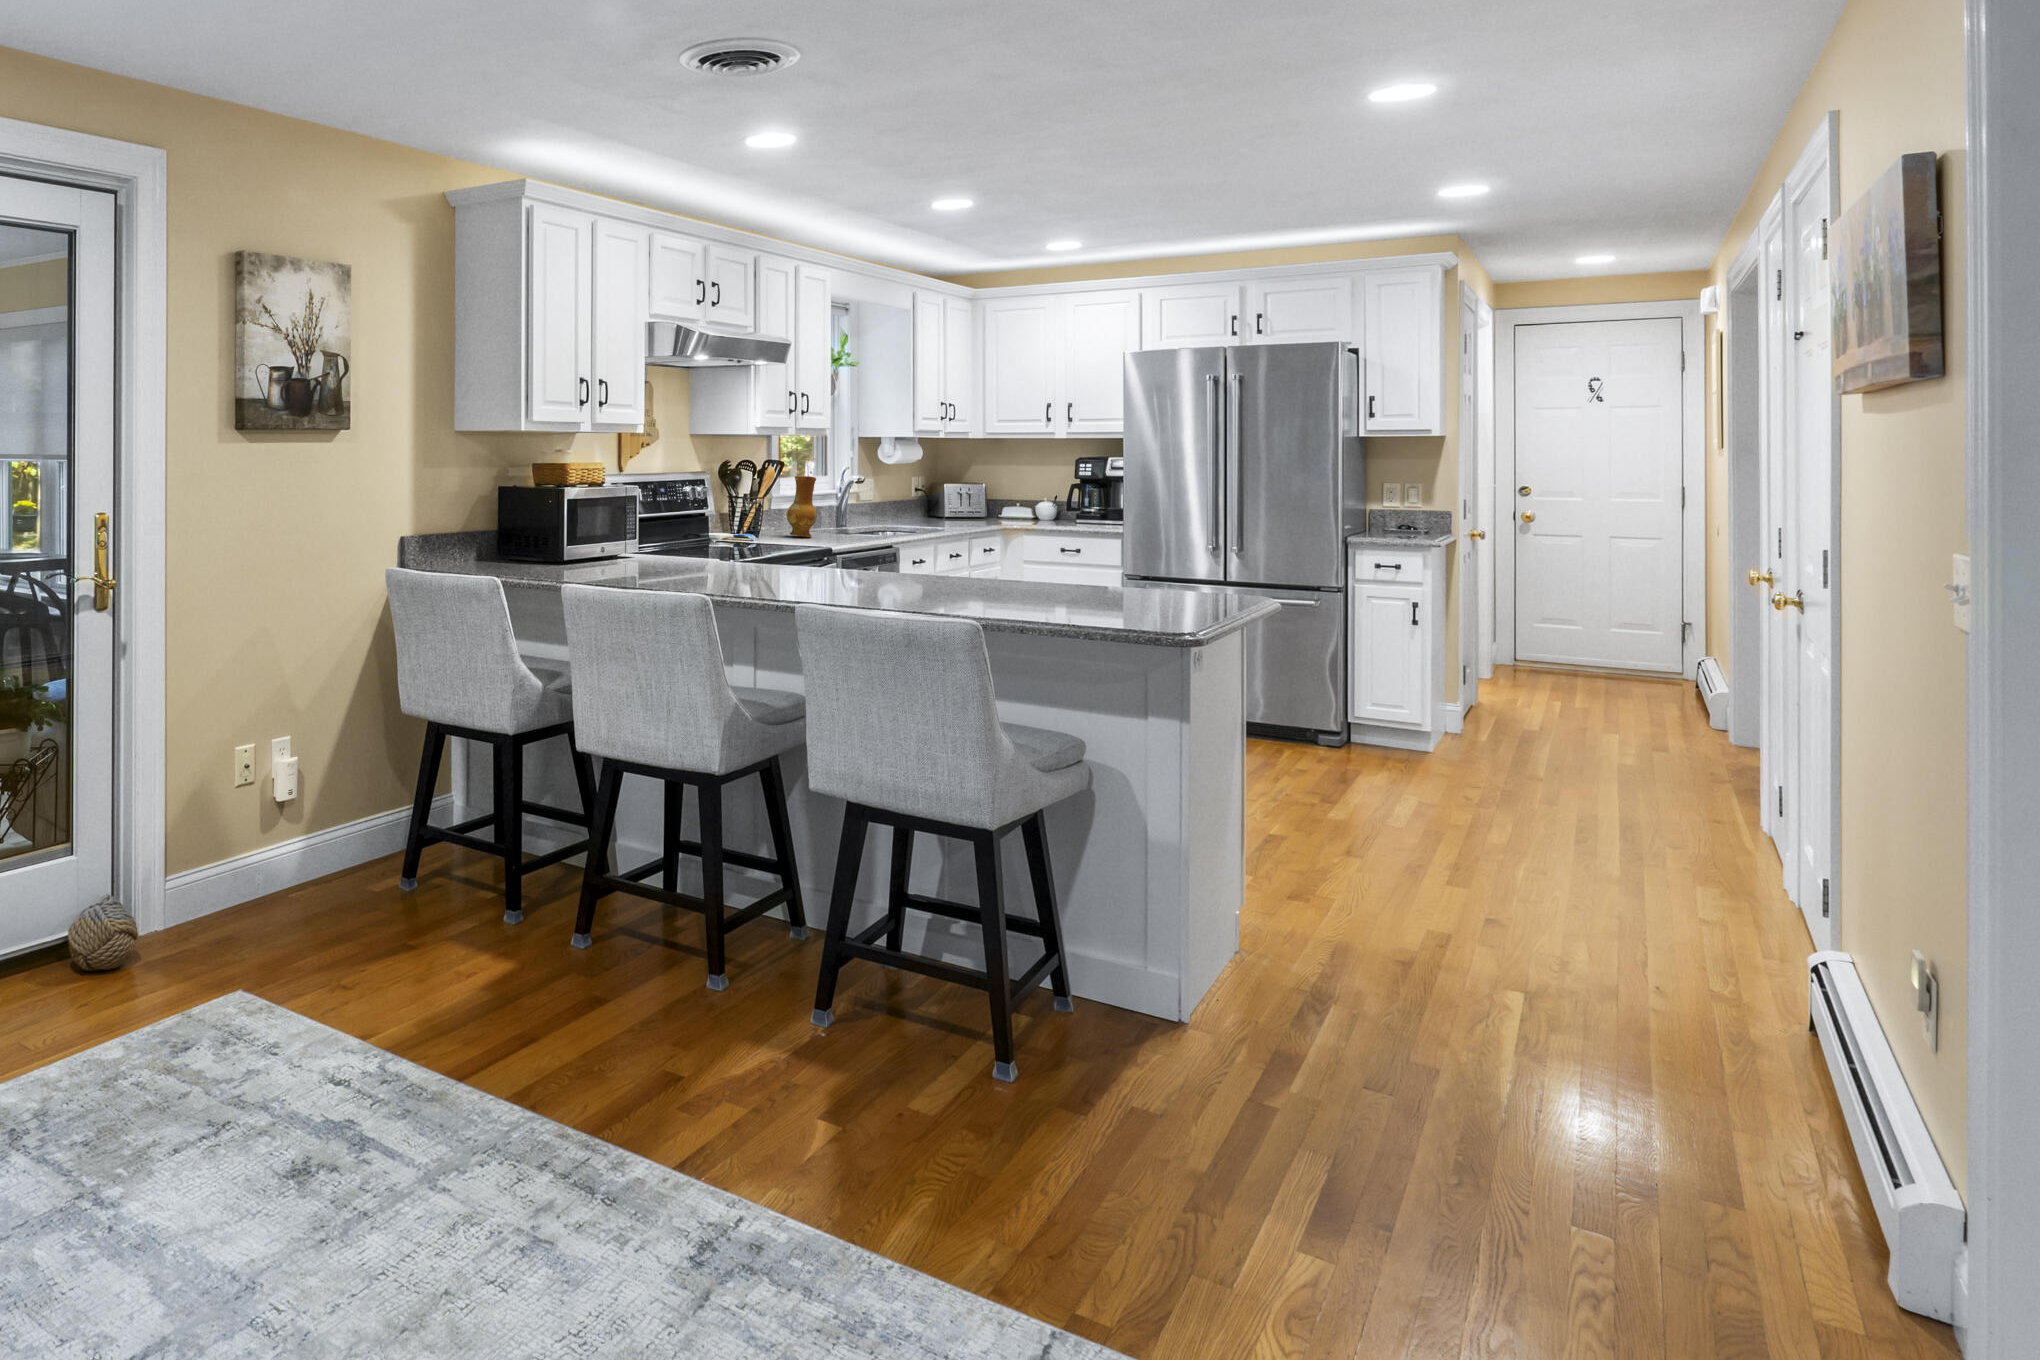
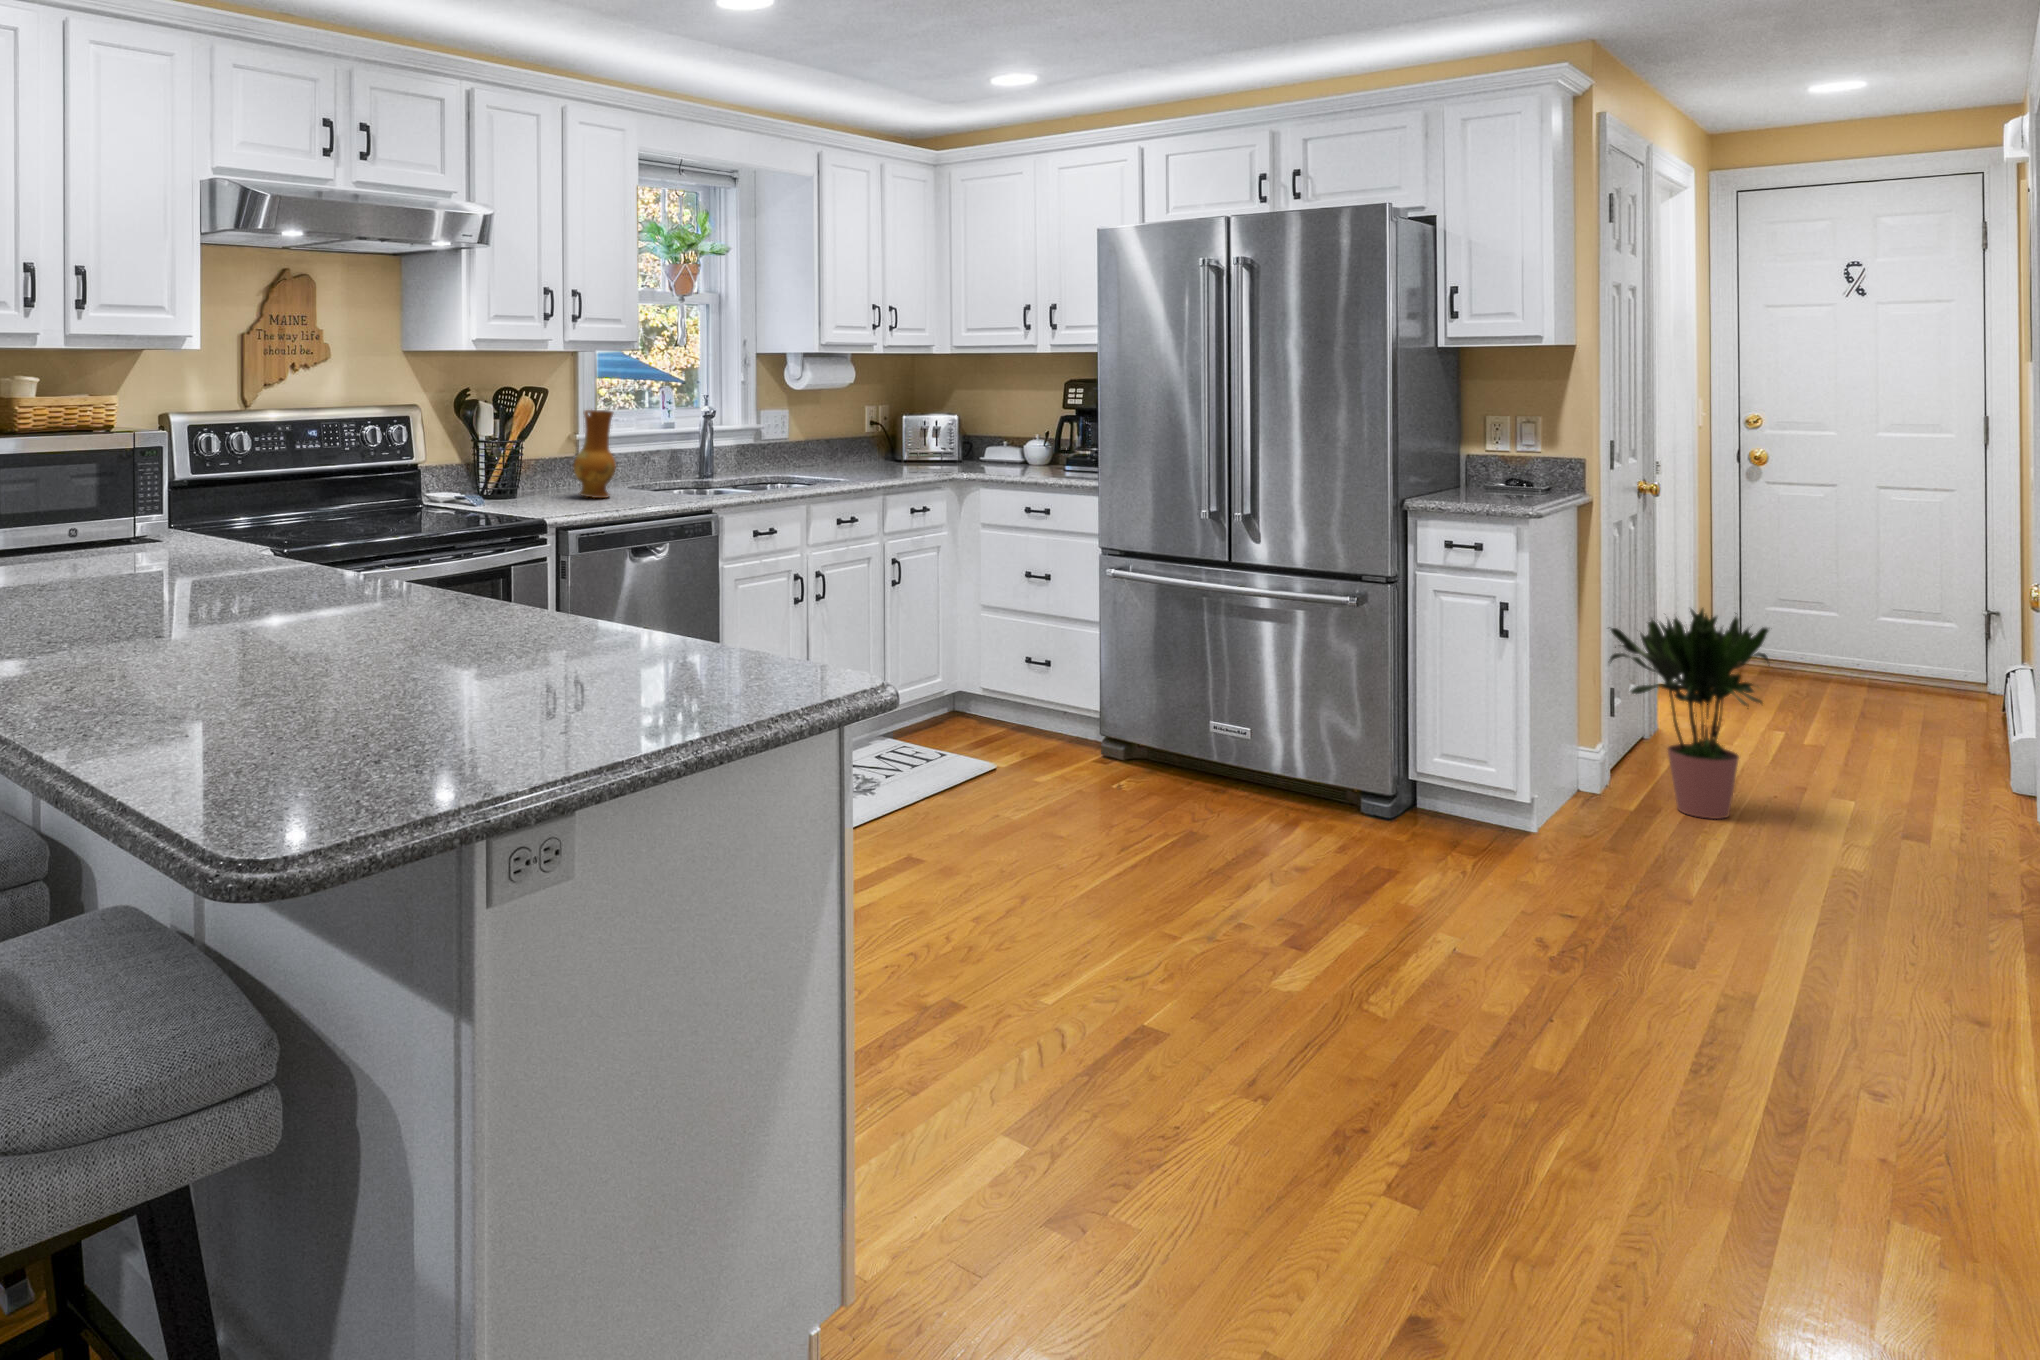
potted plant: none [1462,604,1575,742] -> present [1610,609,1769,819]

